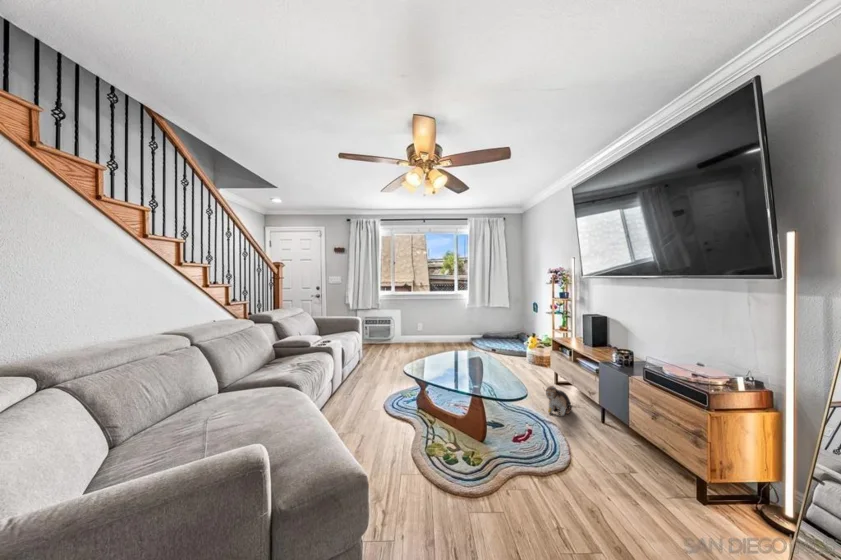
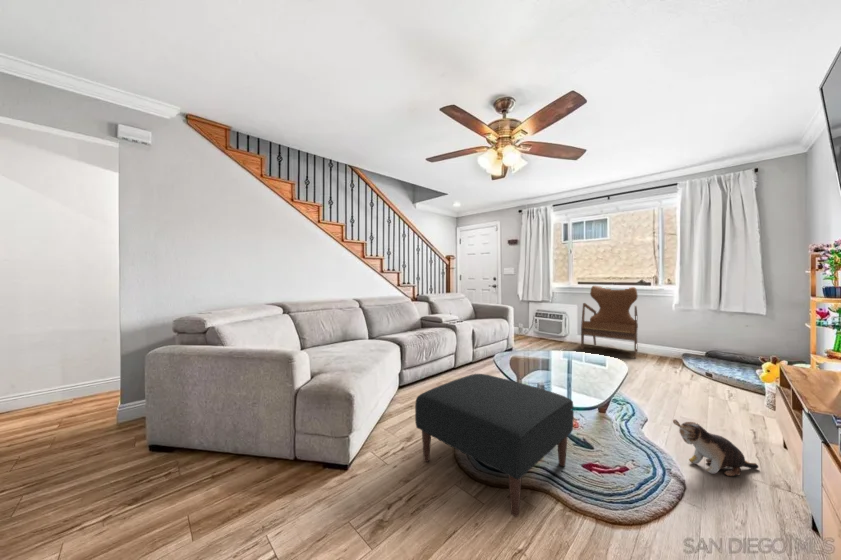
armchair: none [411,292,450,348] -> present [581,286,638,357]
ottoman: none [407,390,537,507] -> present [415,374,574,516]

